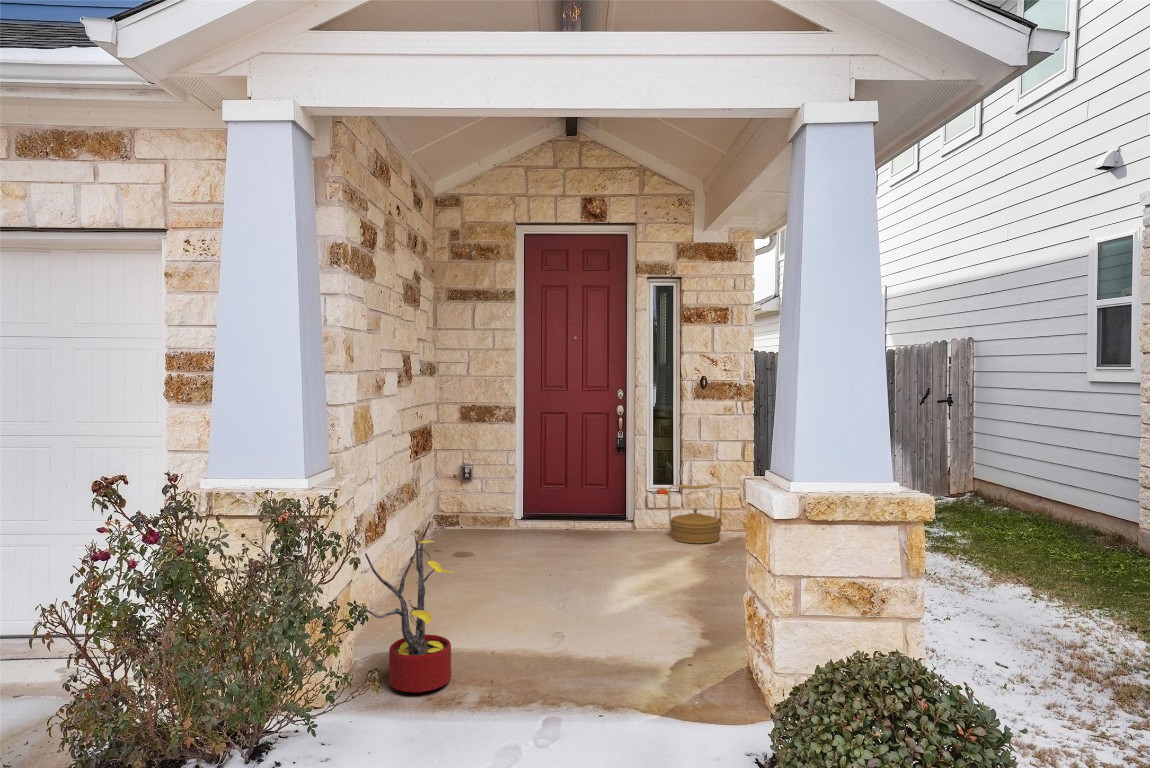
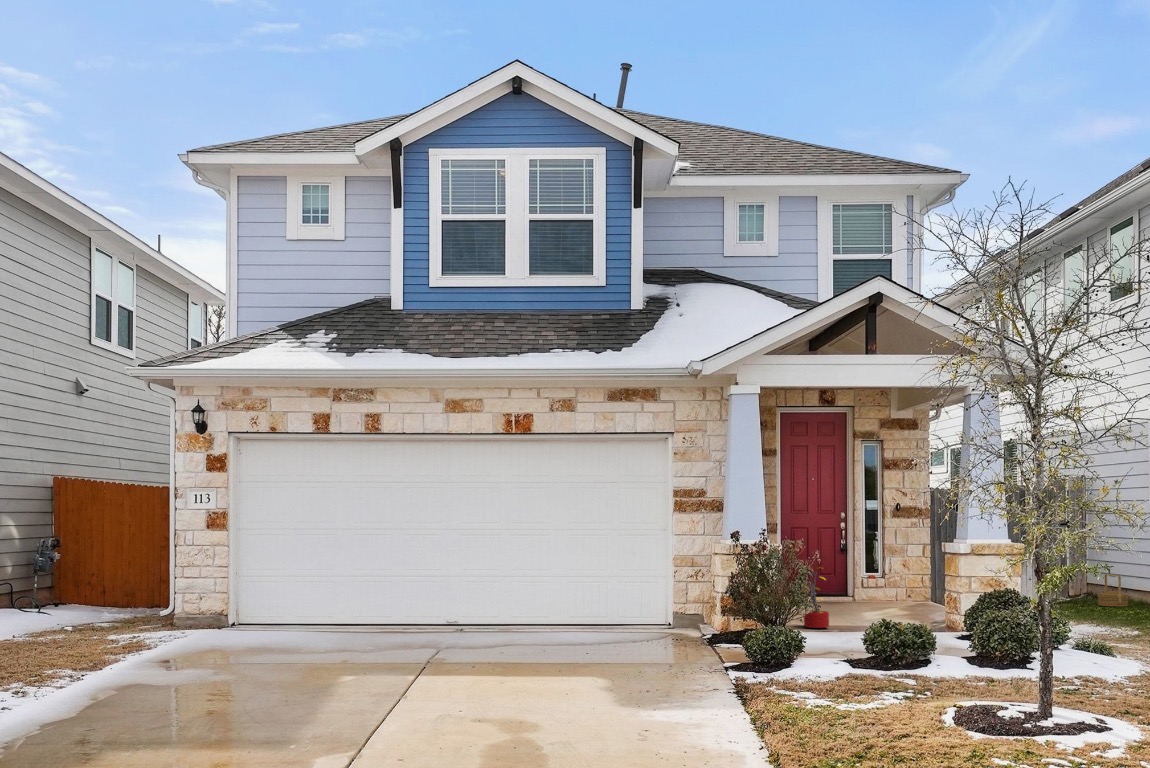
woven basket: present [668,484,723,543] -> present [1098,574,1128,607]

